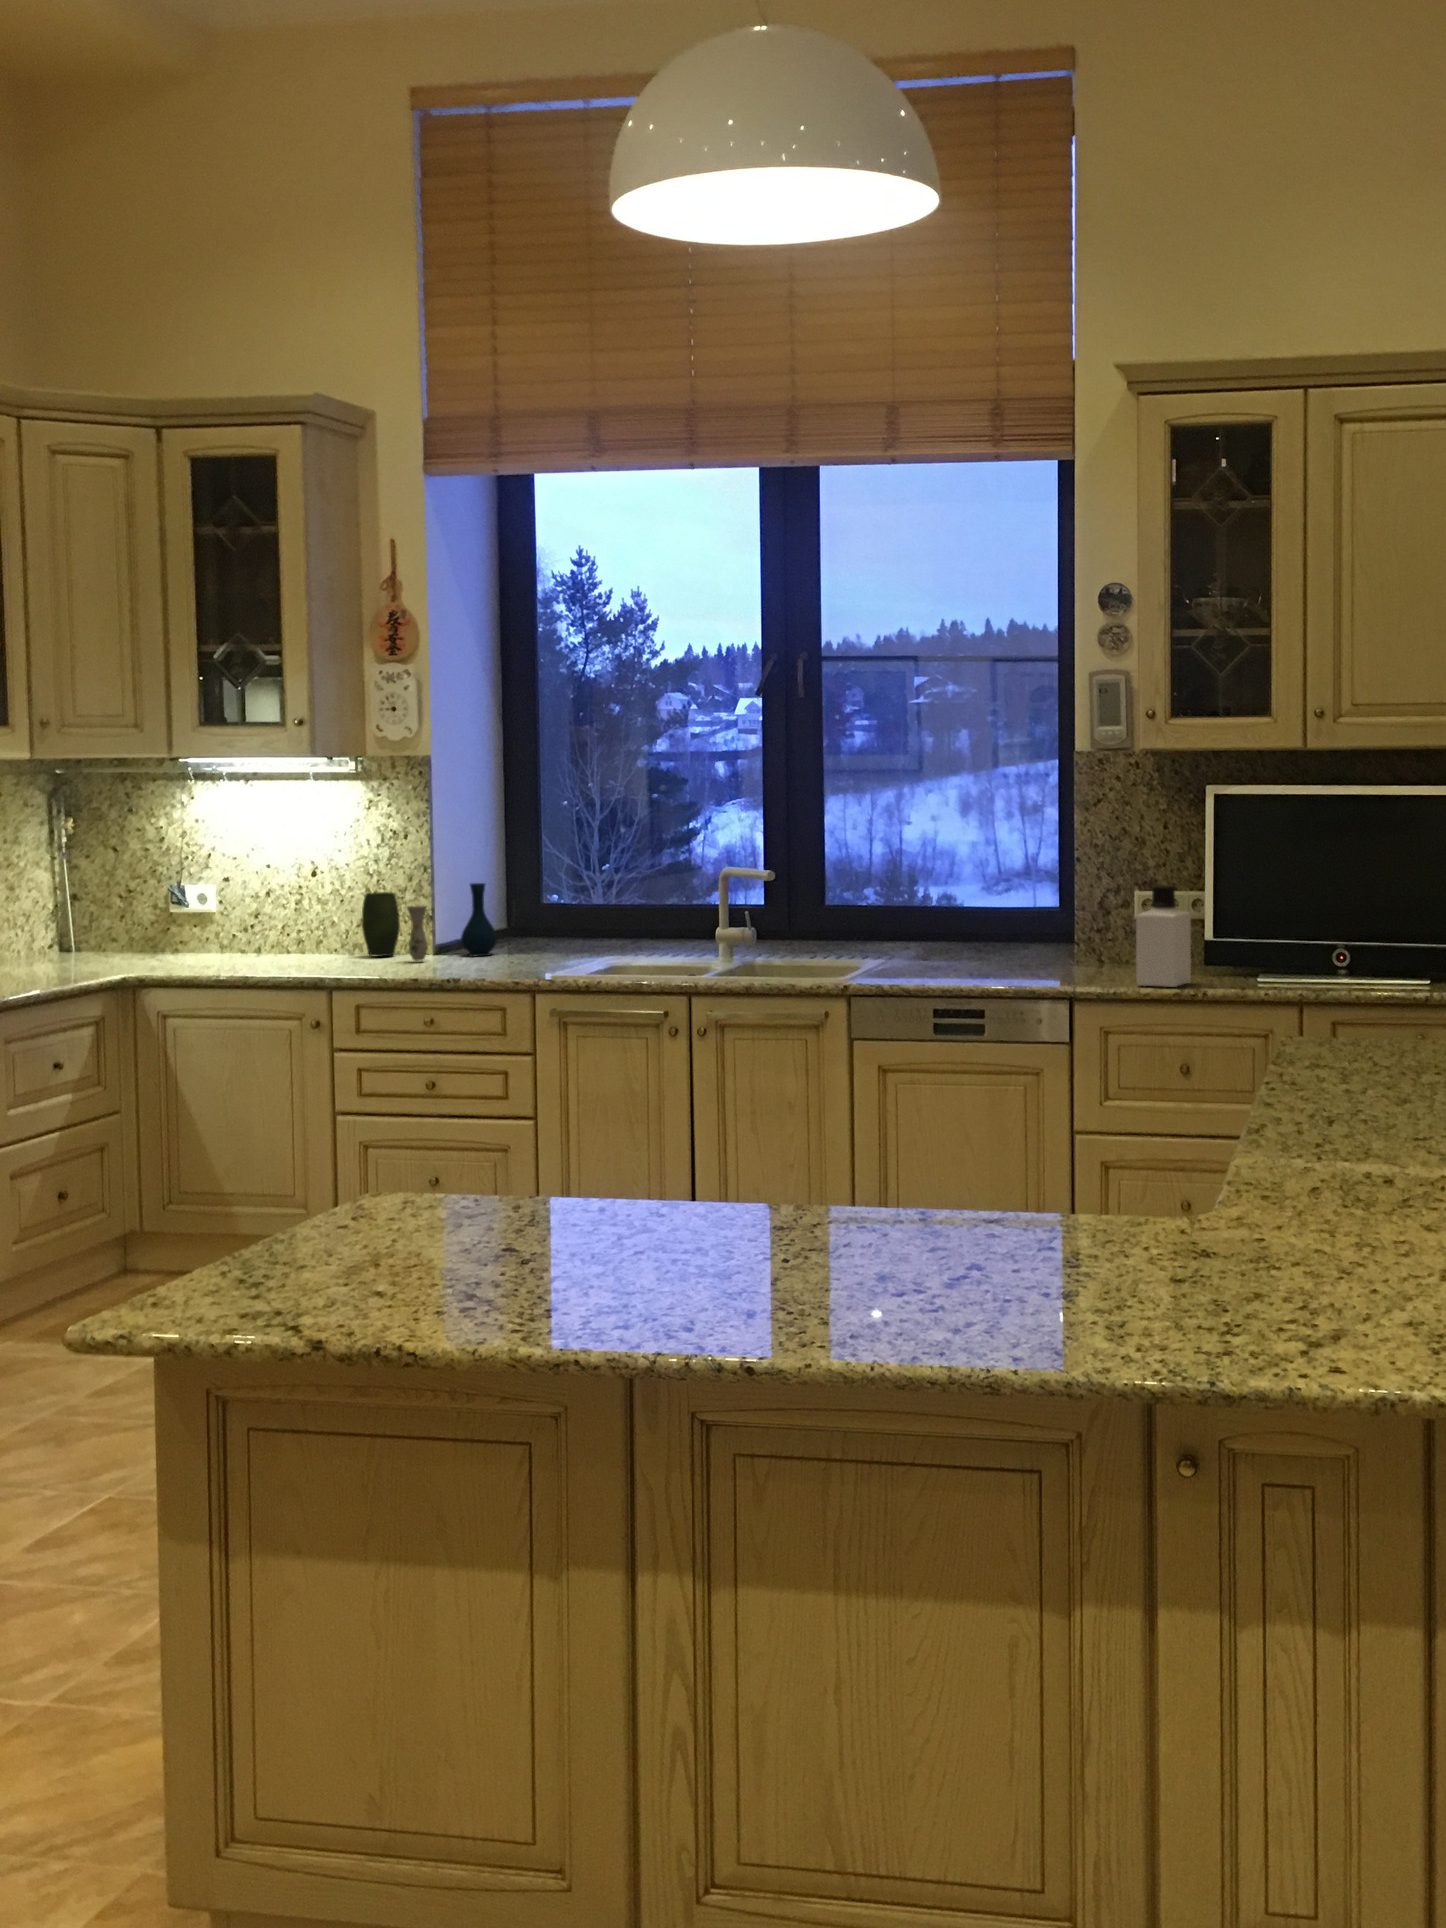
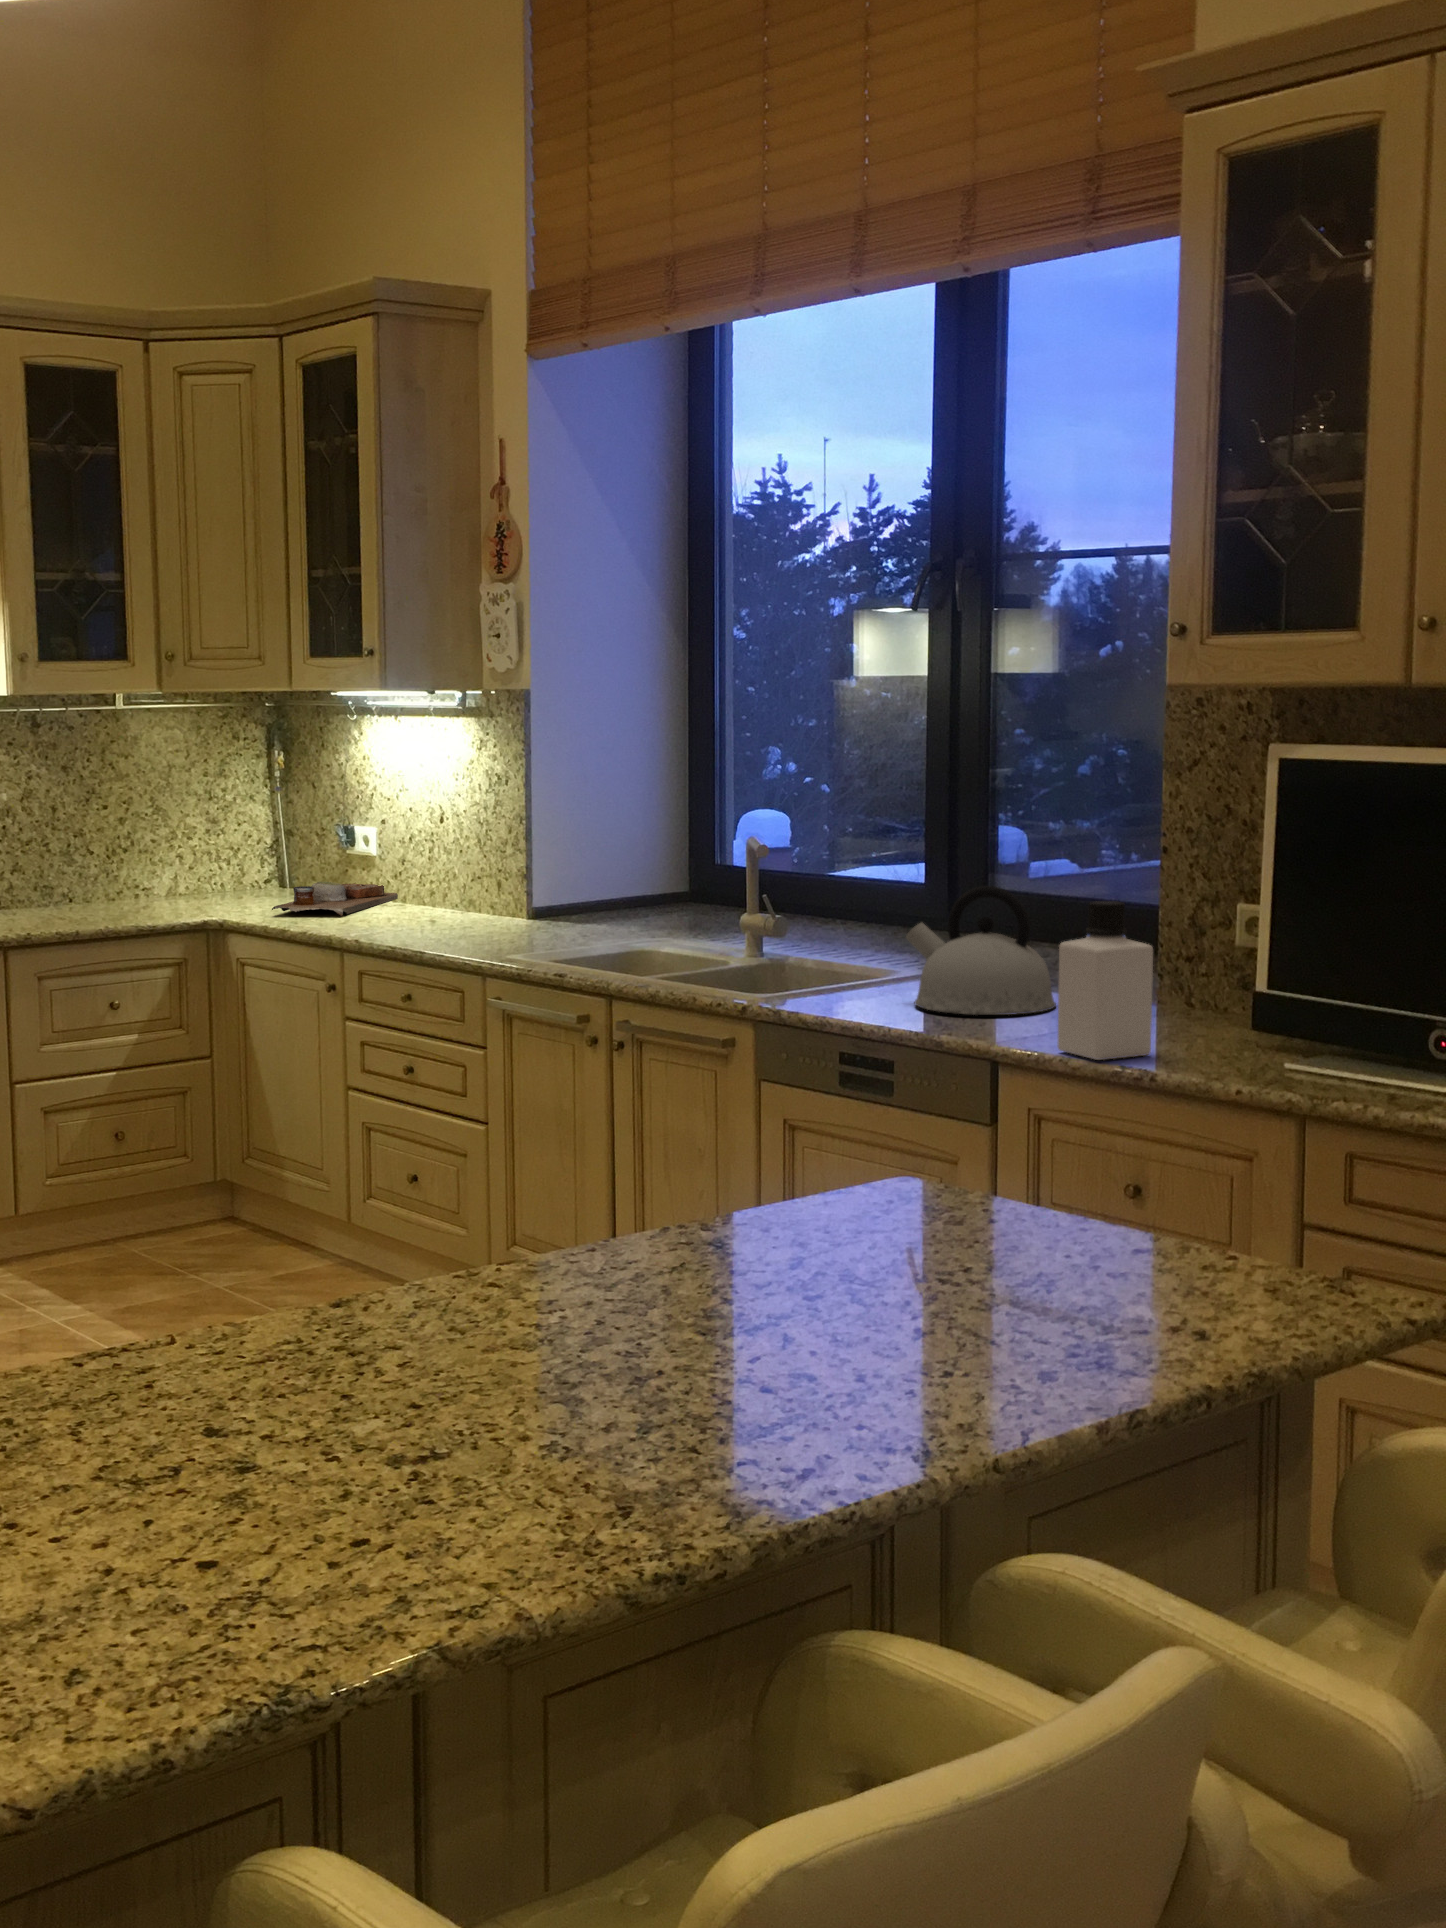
vase: present [362,883,497,961] -> none [453,839,577,925]
kettle: none [949,887,1054,975] -> present [906,886,1056,1015]
cutting board: none [169,937,255,966] -> present [272,882,398,916]

